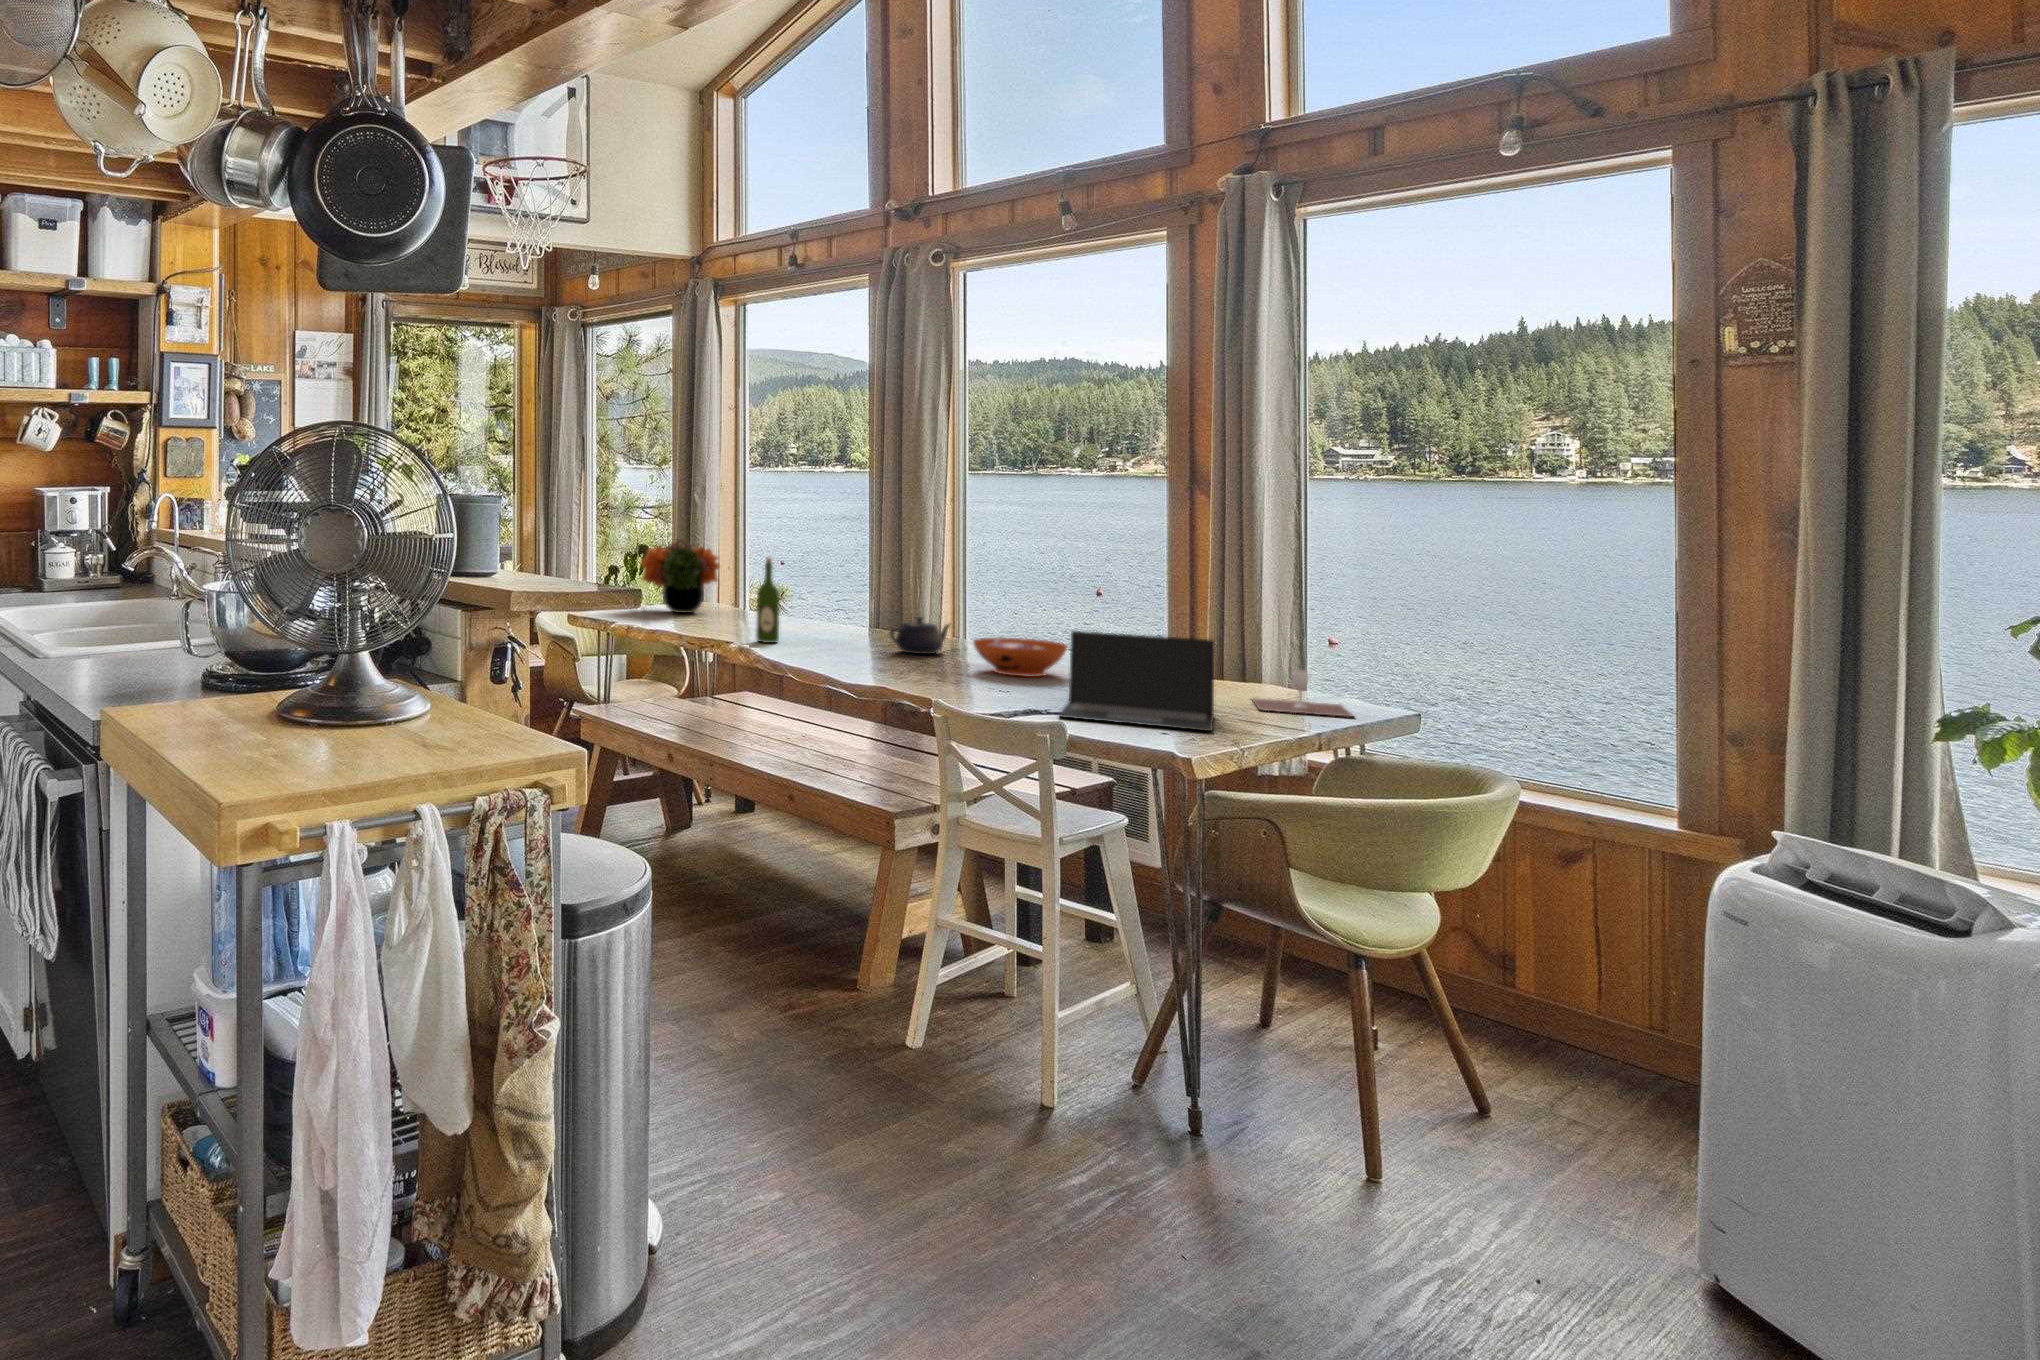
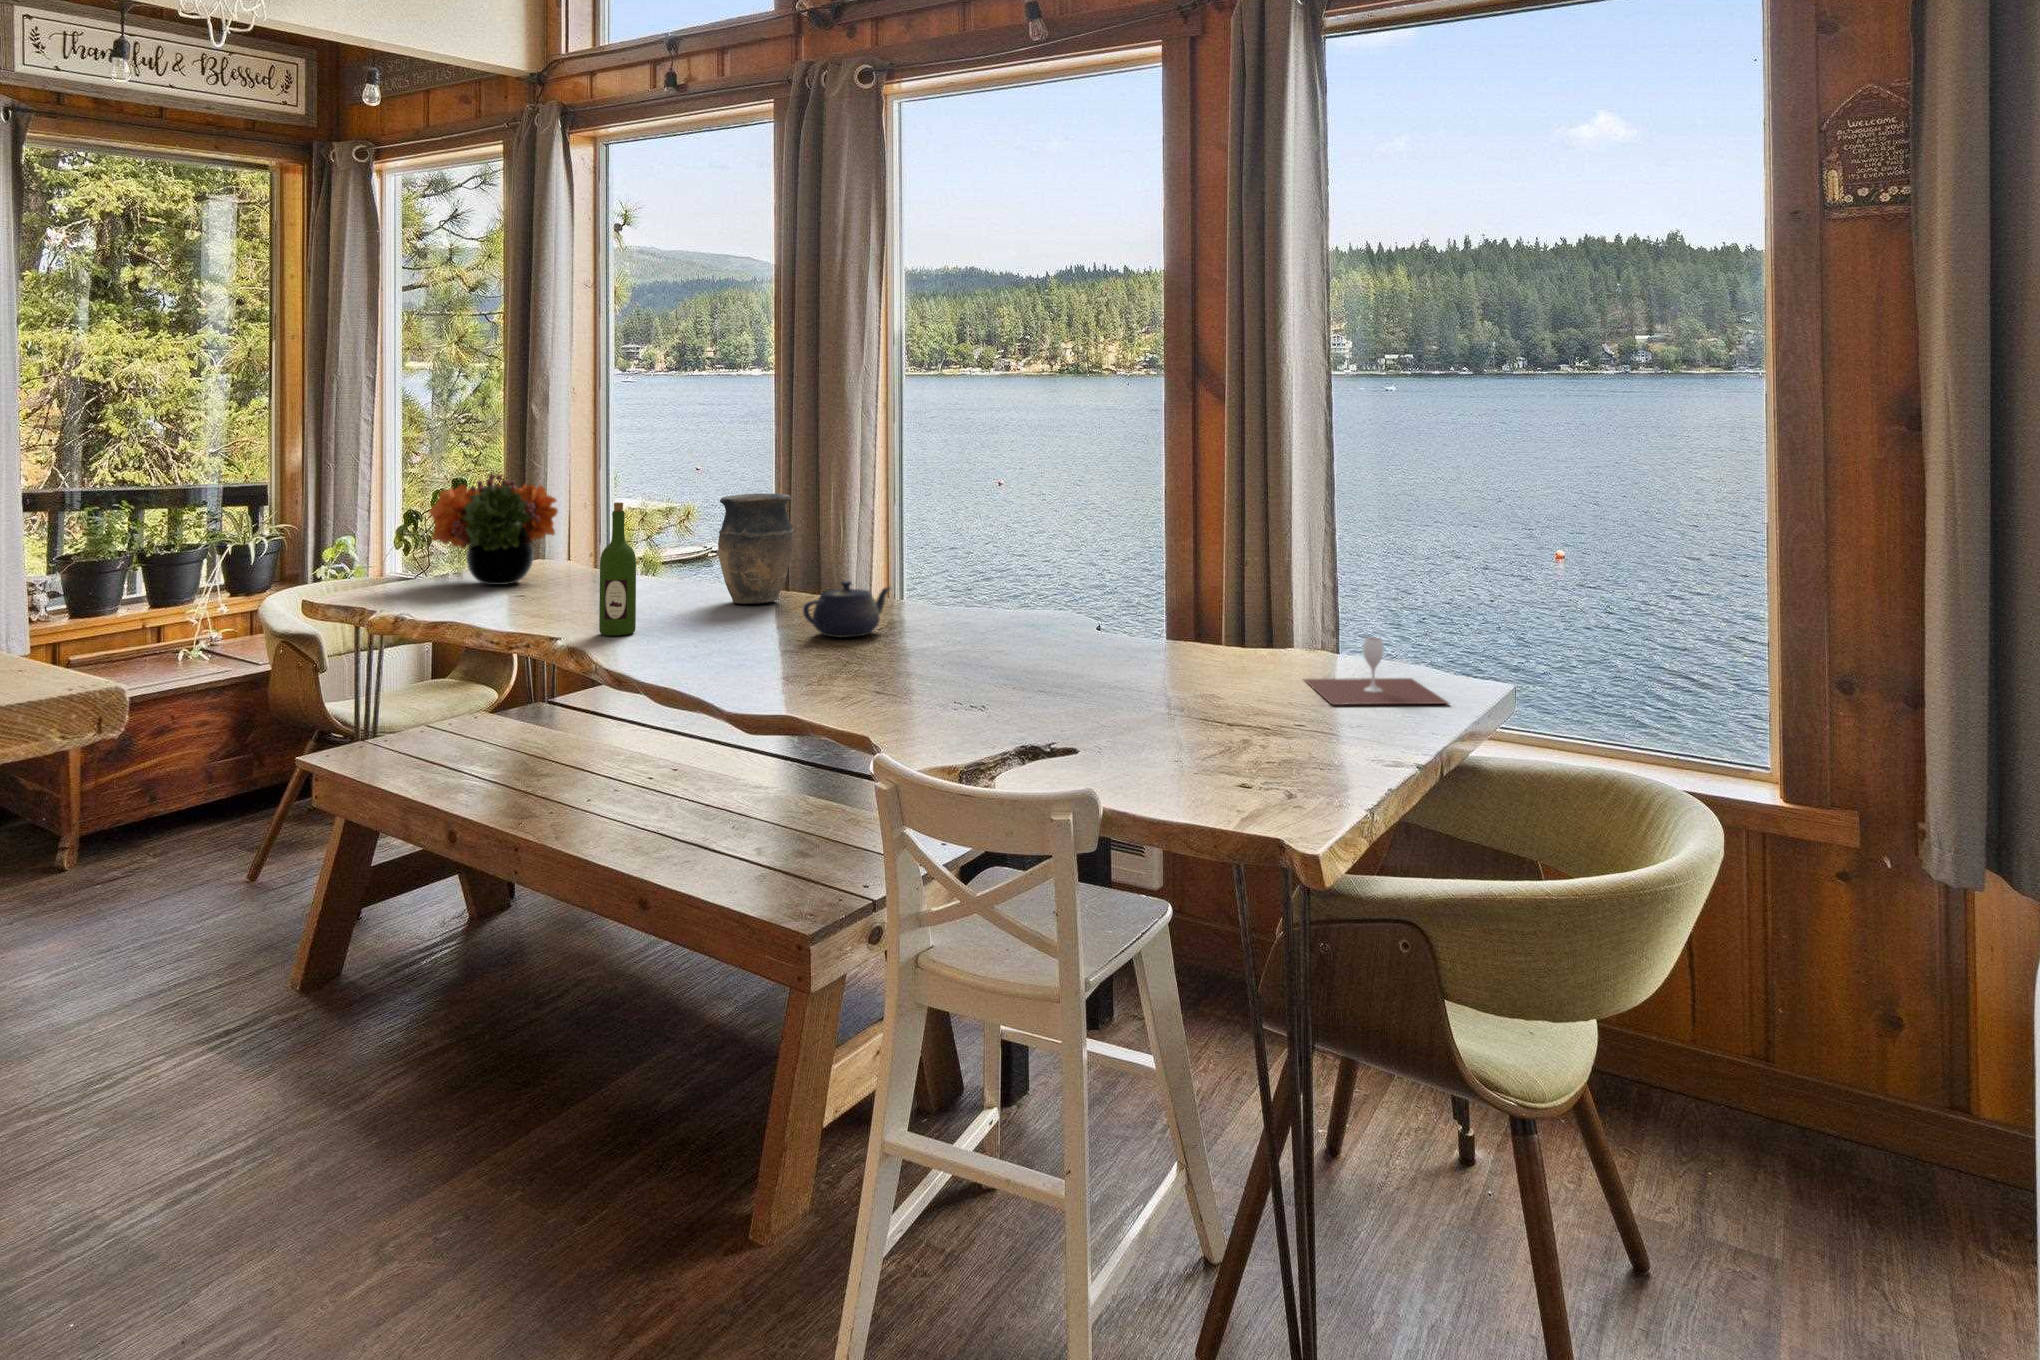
vase: none [831,558,884,633] -> present [718,493,795,604]
laptop: present [1059,631,1214,731] -> none [1078,608,1307,767]
decorative bowl: present [973,638,1067,677] -> none [926,607,1058,670]

